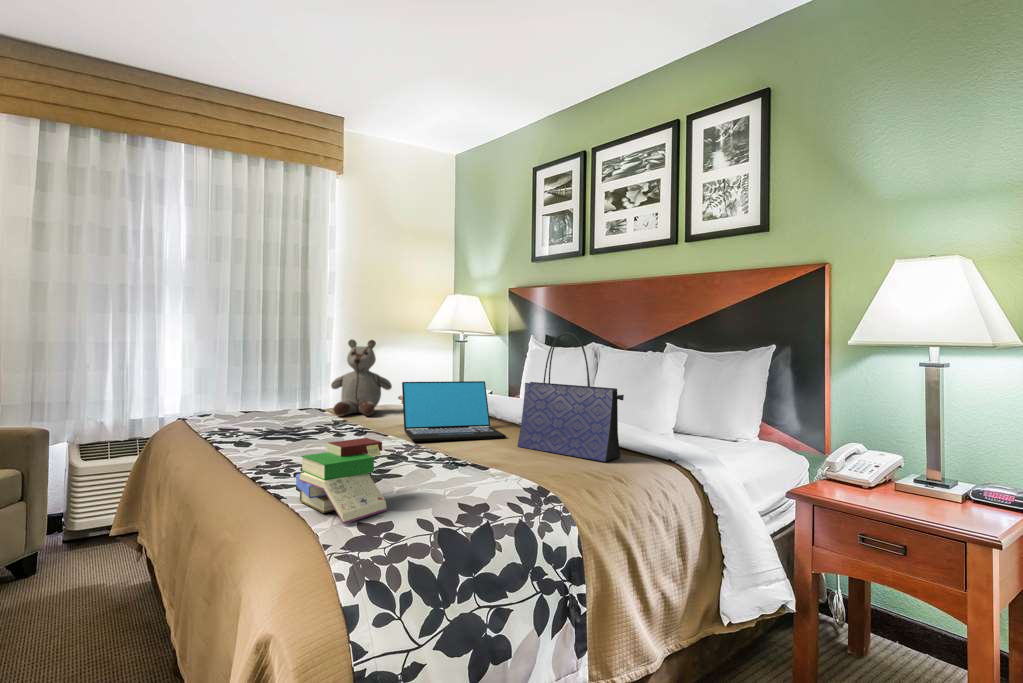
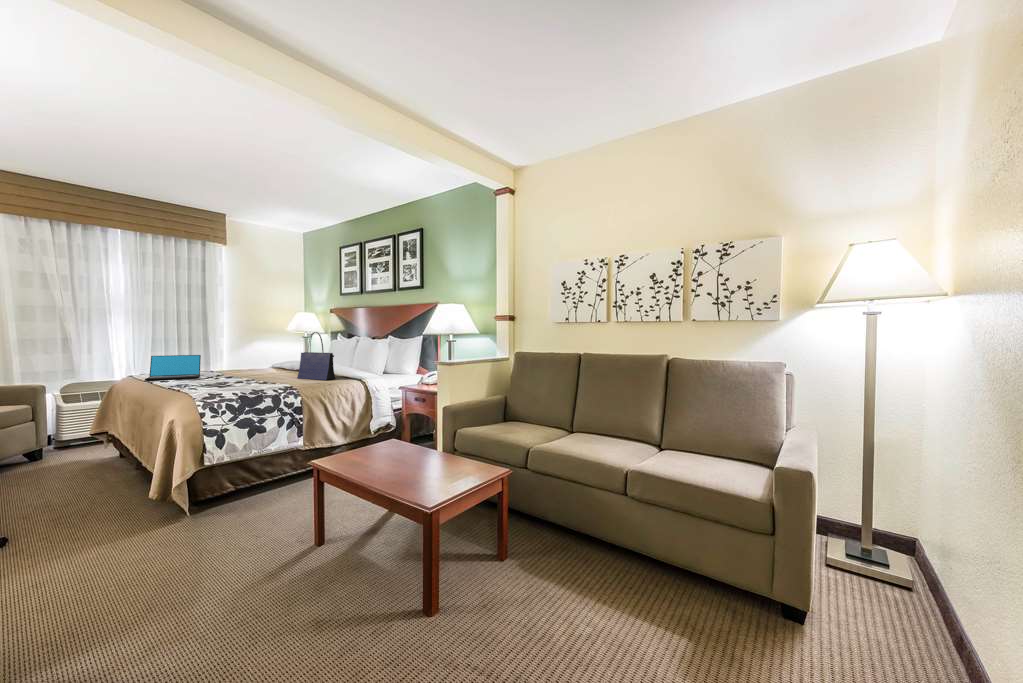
stuffed bear: present [331,340,392,416] -> none [217,337,250,373]
laptop: present [402,381,506,442] -> present [145,355,201,380]
book: present [296,438,387,524] -> none [189,371,224,394]

